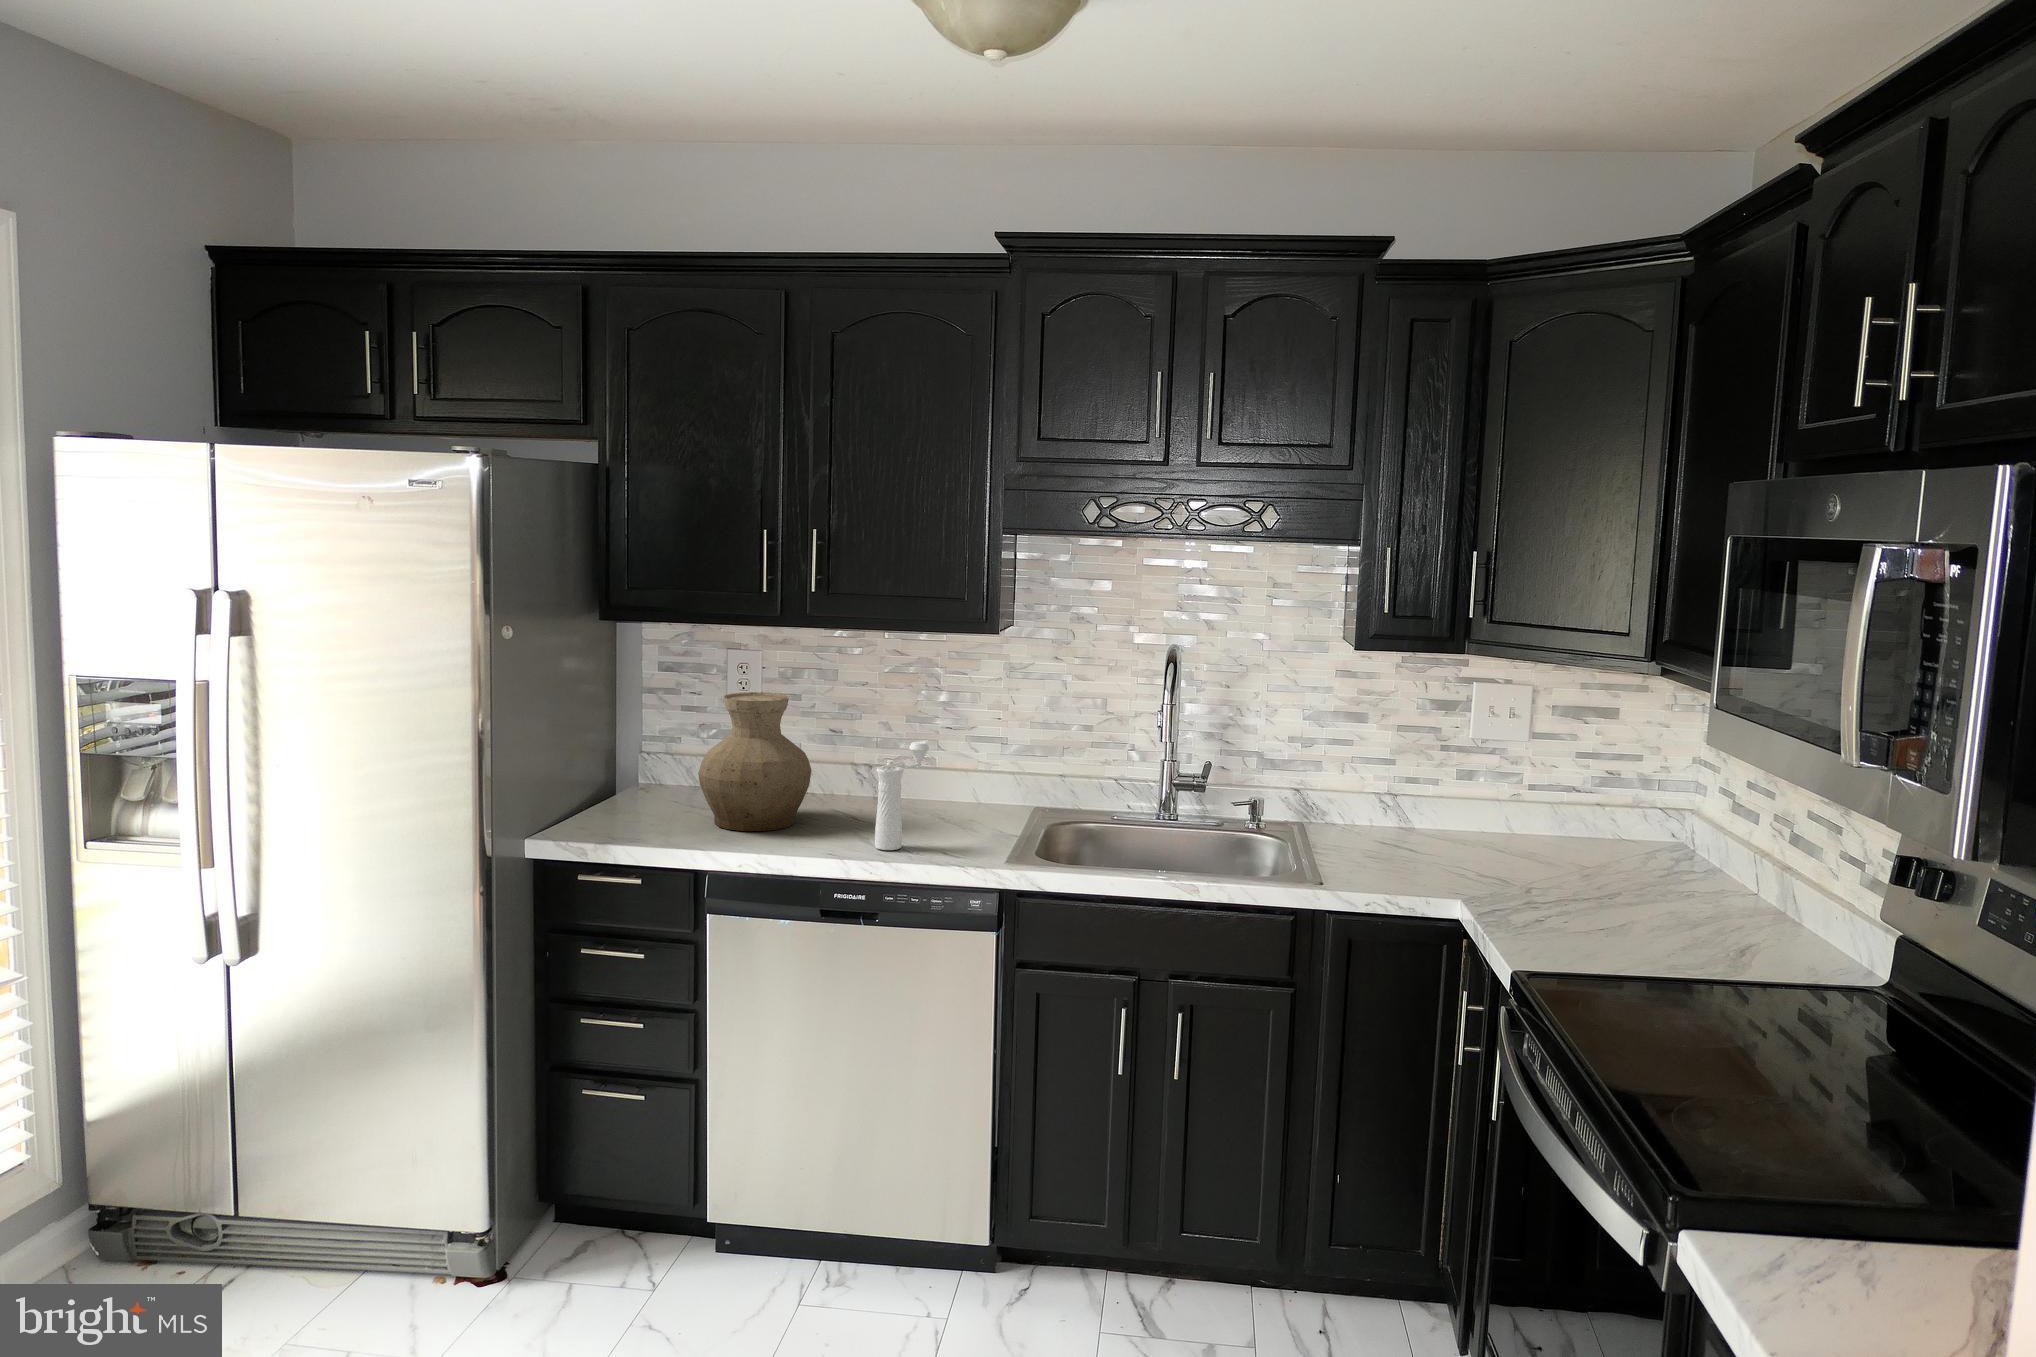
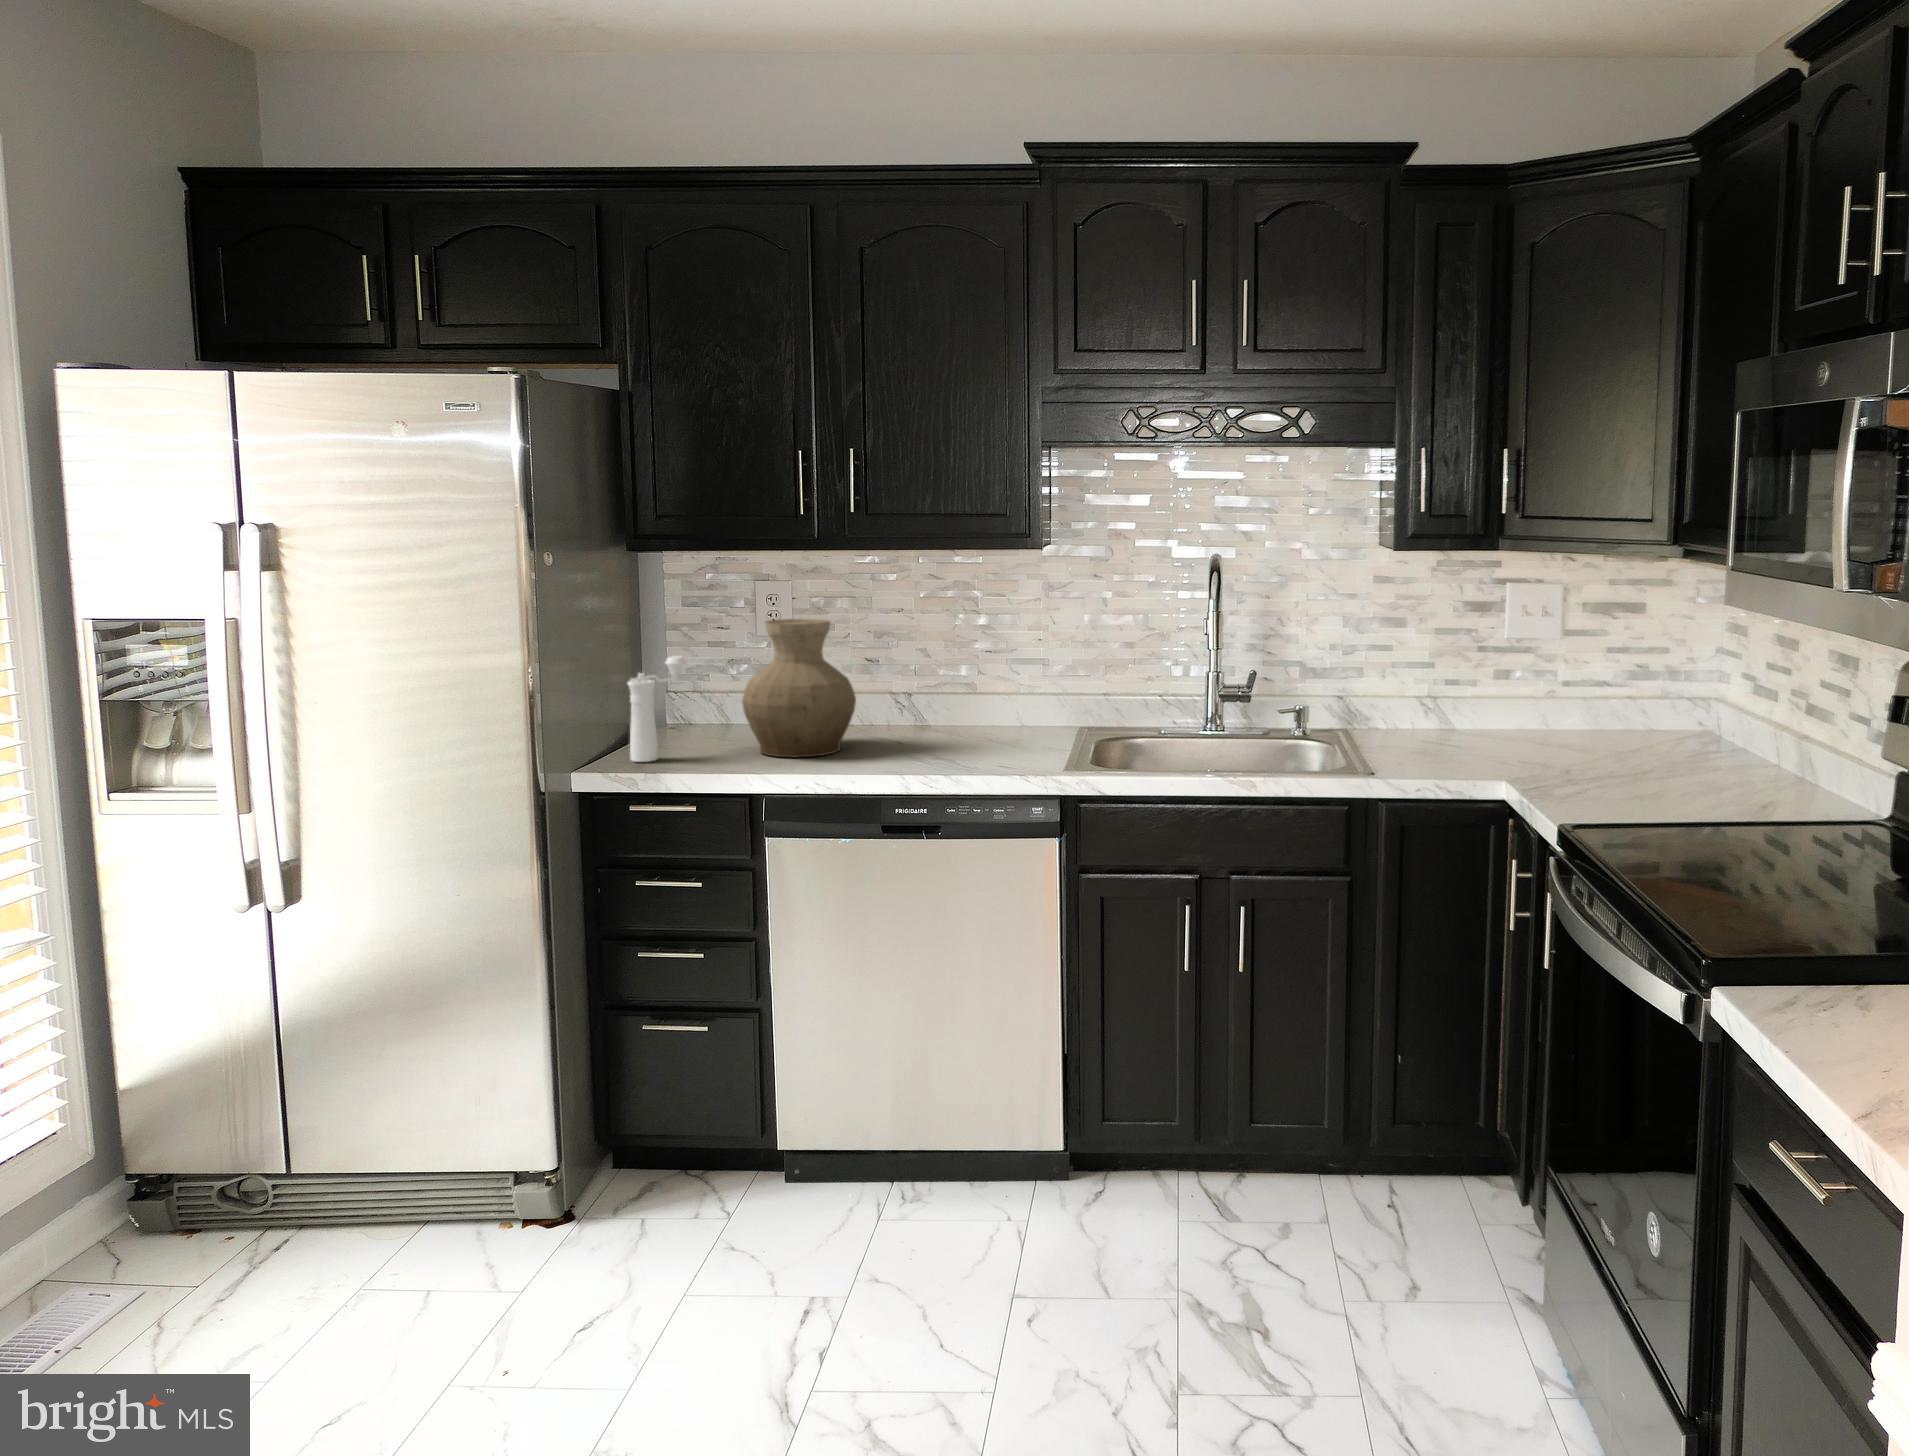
pepper mill: present [875,741,929,850] -> present [628,656,685,762]

